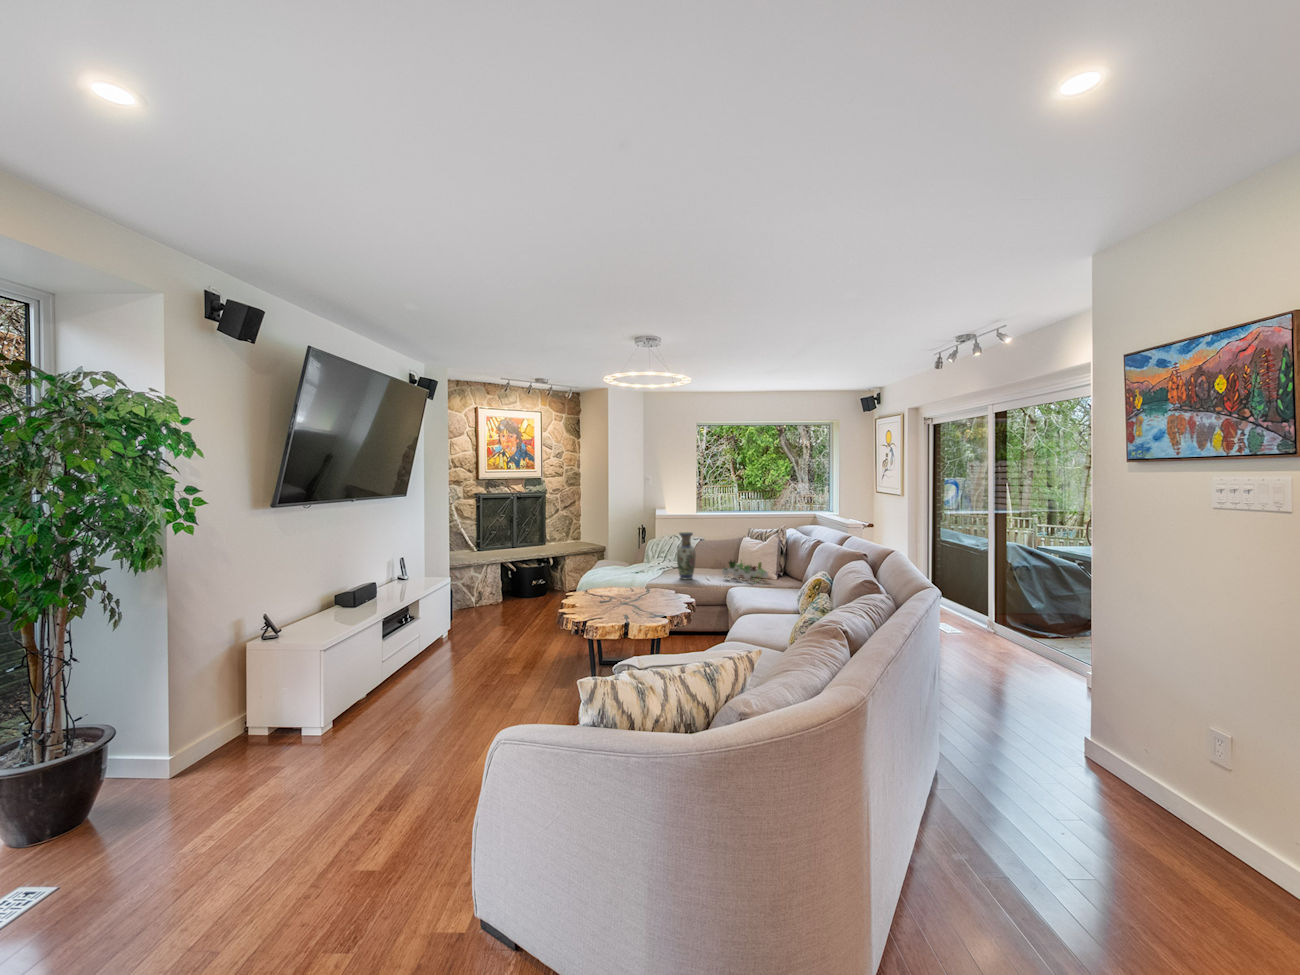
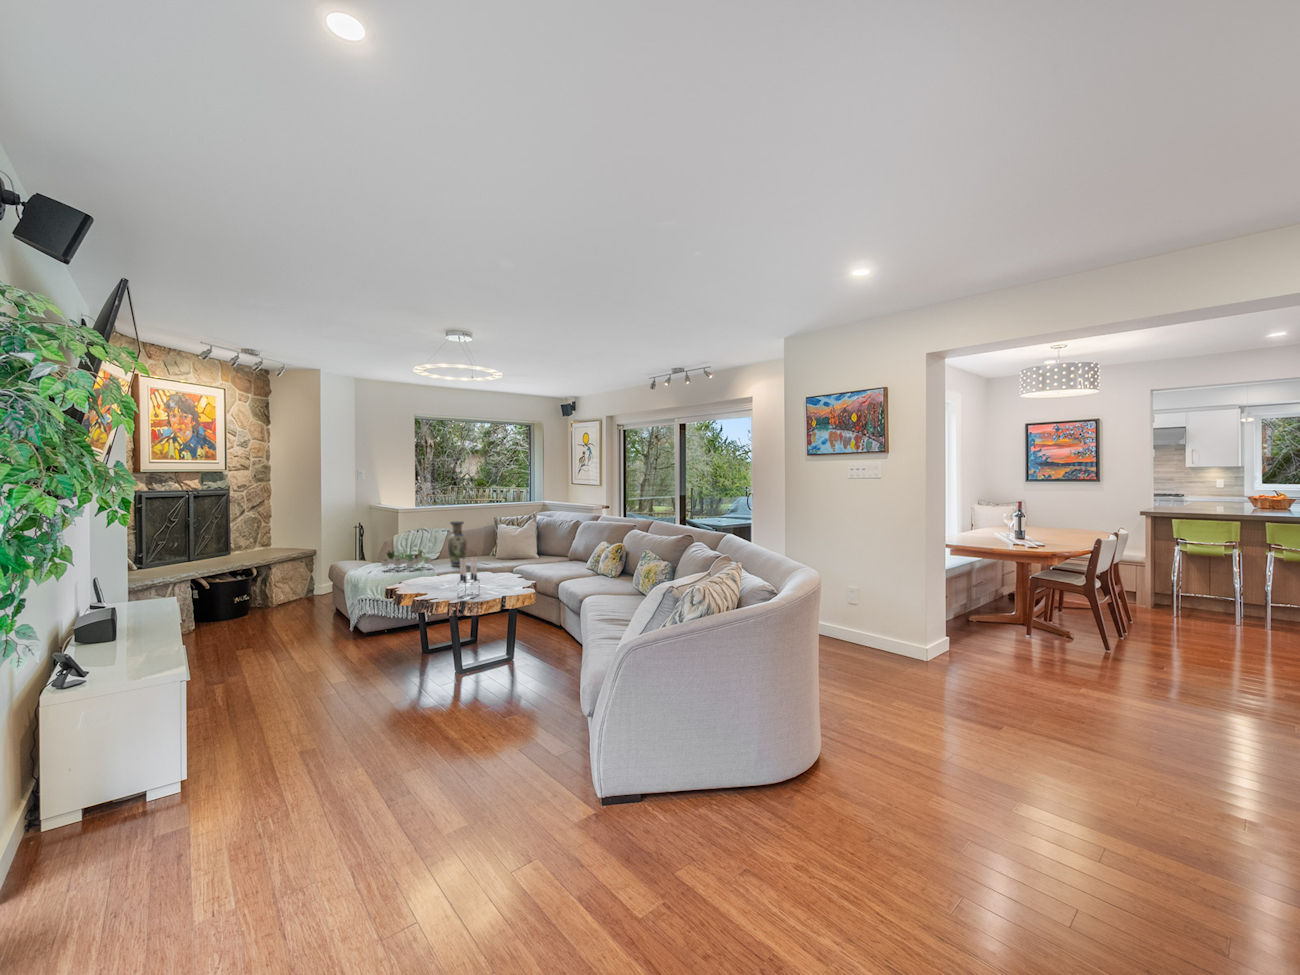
succulent plant: present [722,560,768,579] -> present [381,550,432,567]
candle holder: none [605,575,628,619] -> present [459,558,479,598]

